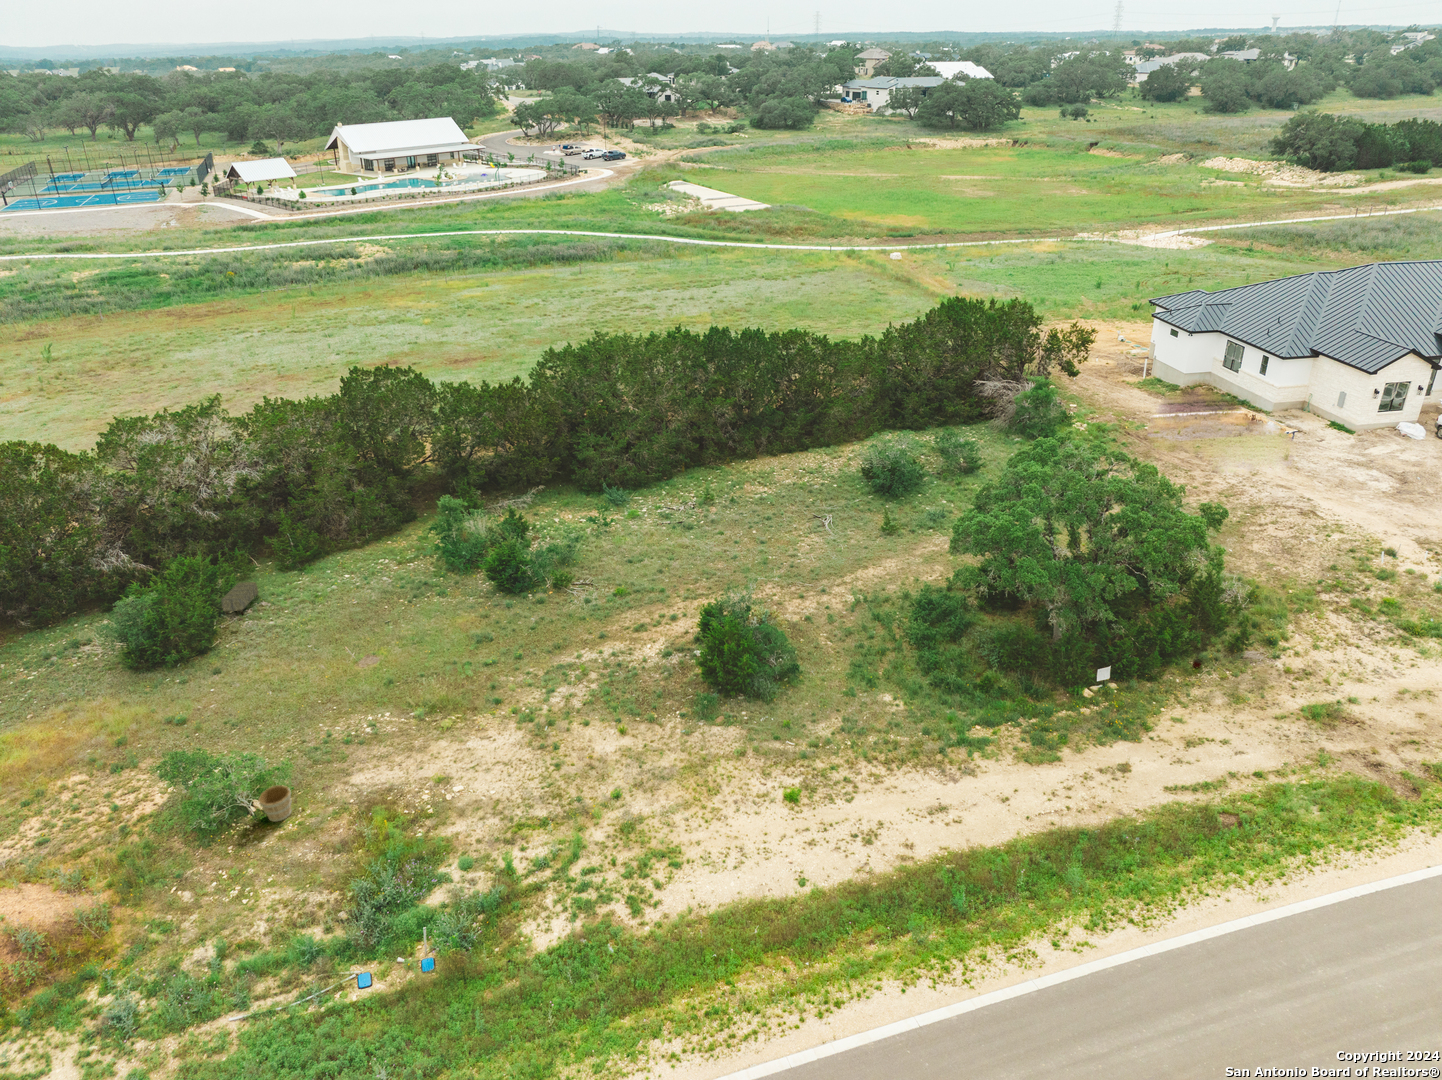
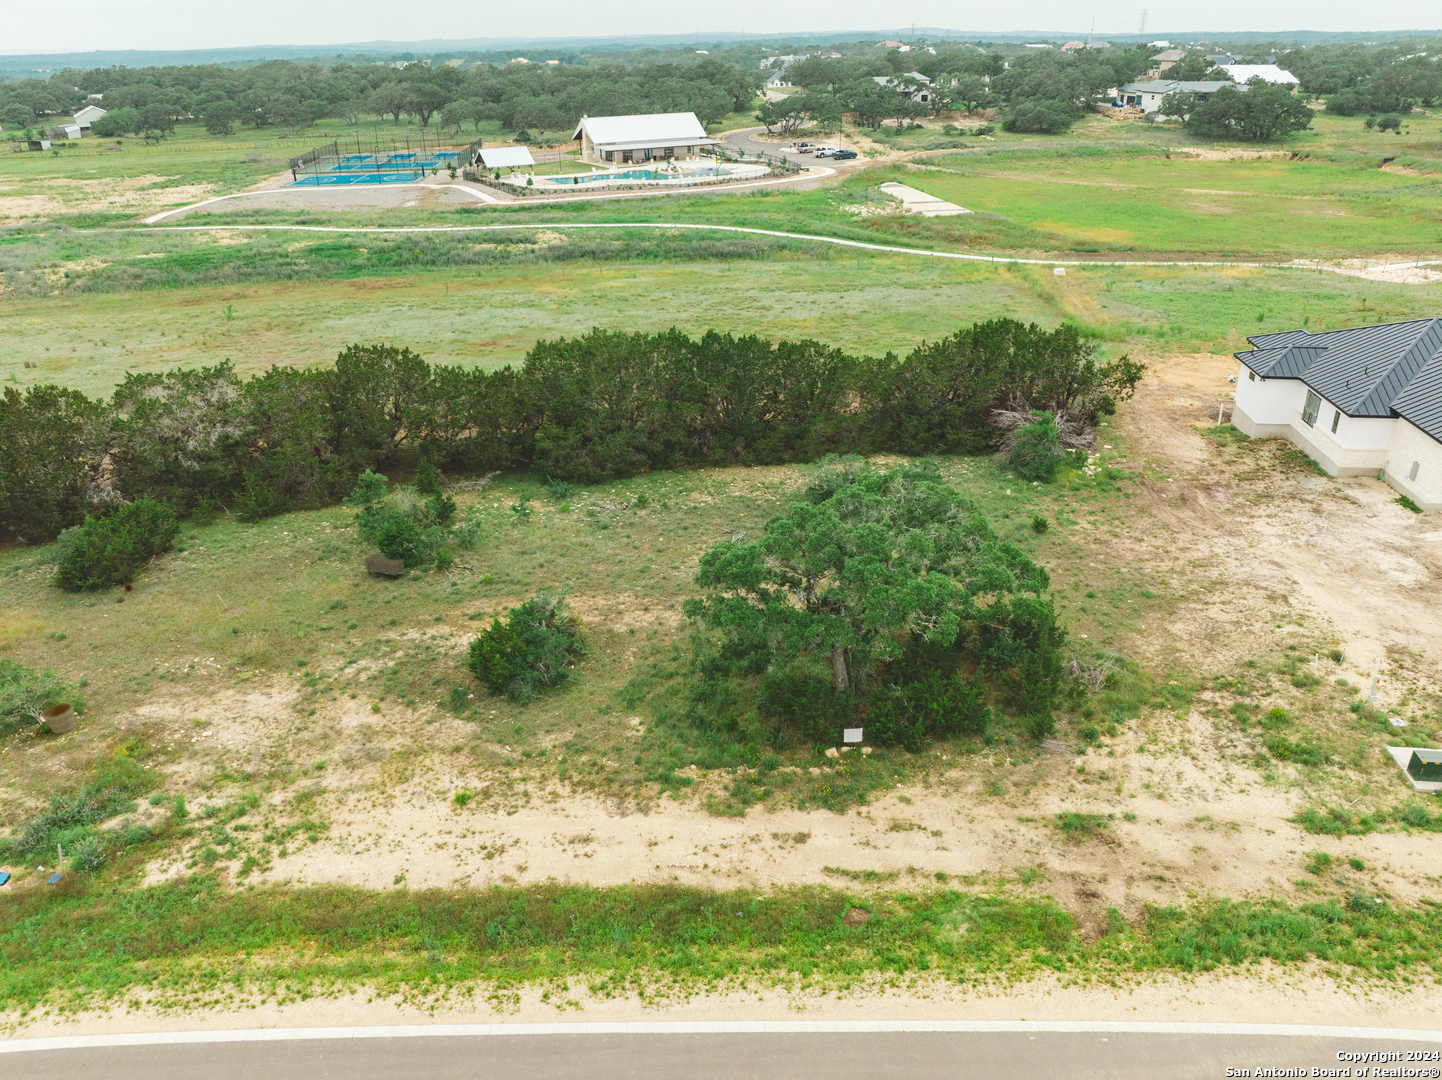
bench: present [221,582,259,616] -> present [365,553,404,579]
potted tree: present [1188,634,1212,668] -> present [112,562,135,591]

